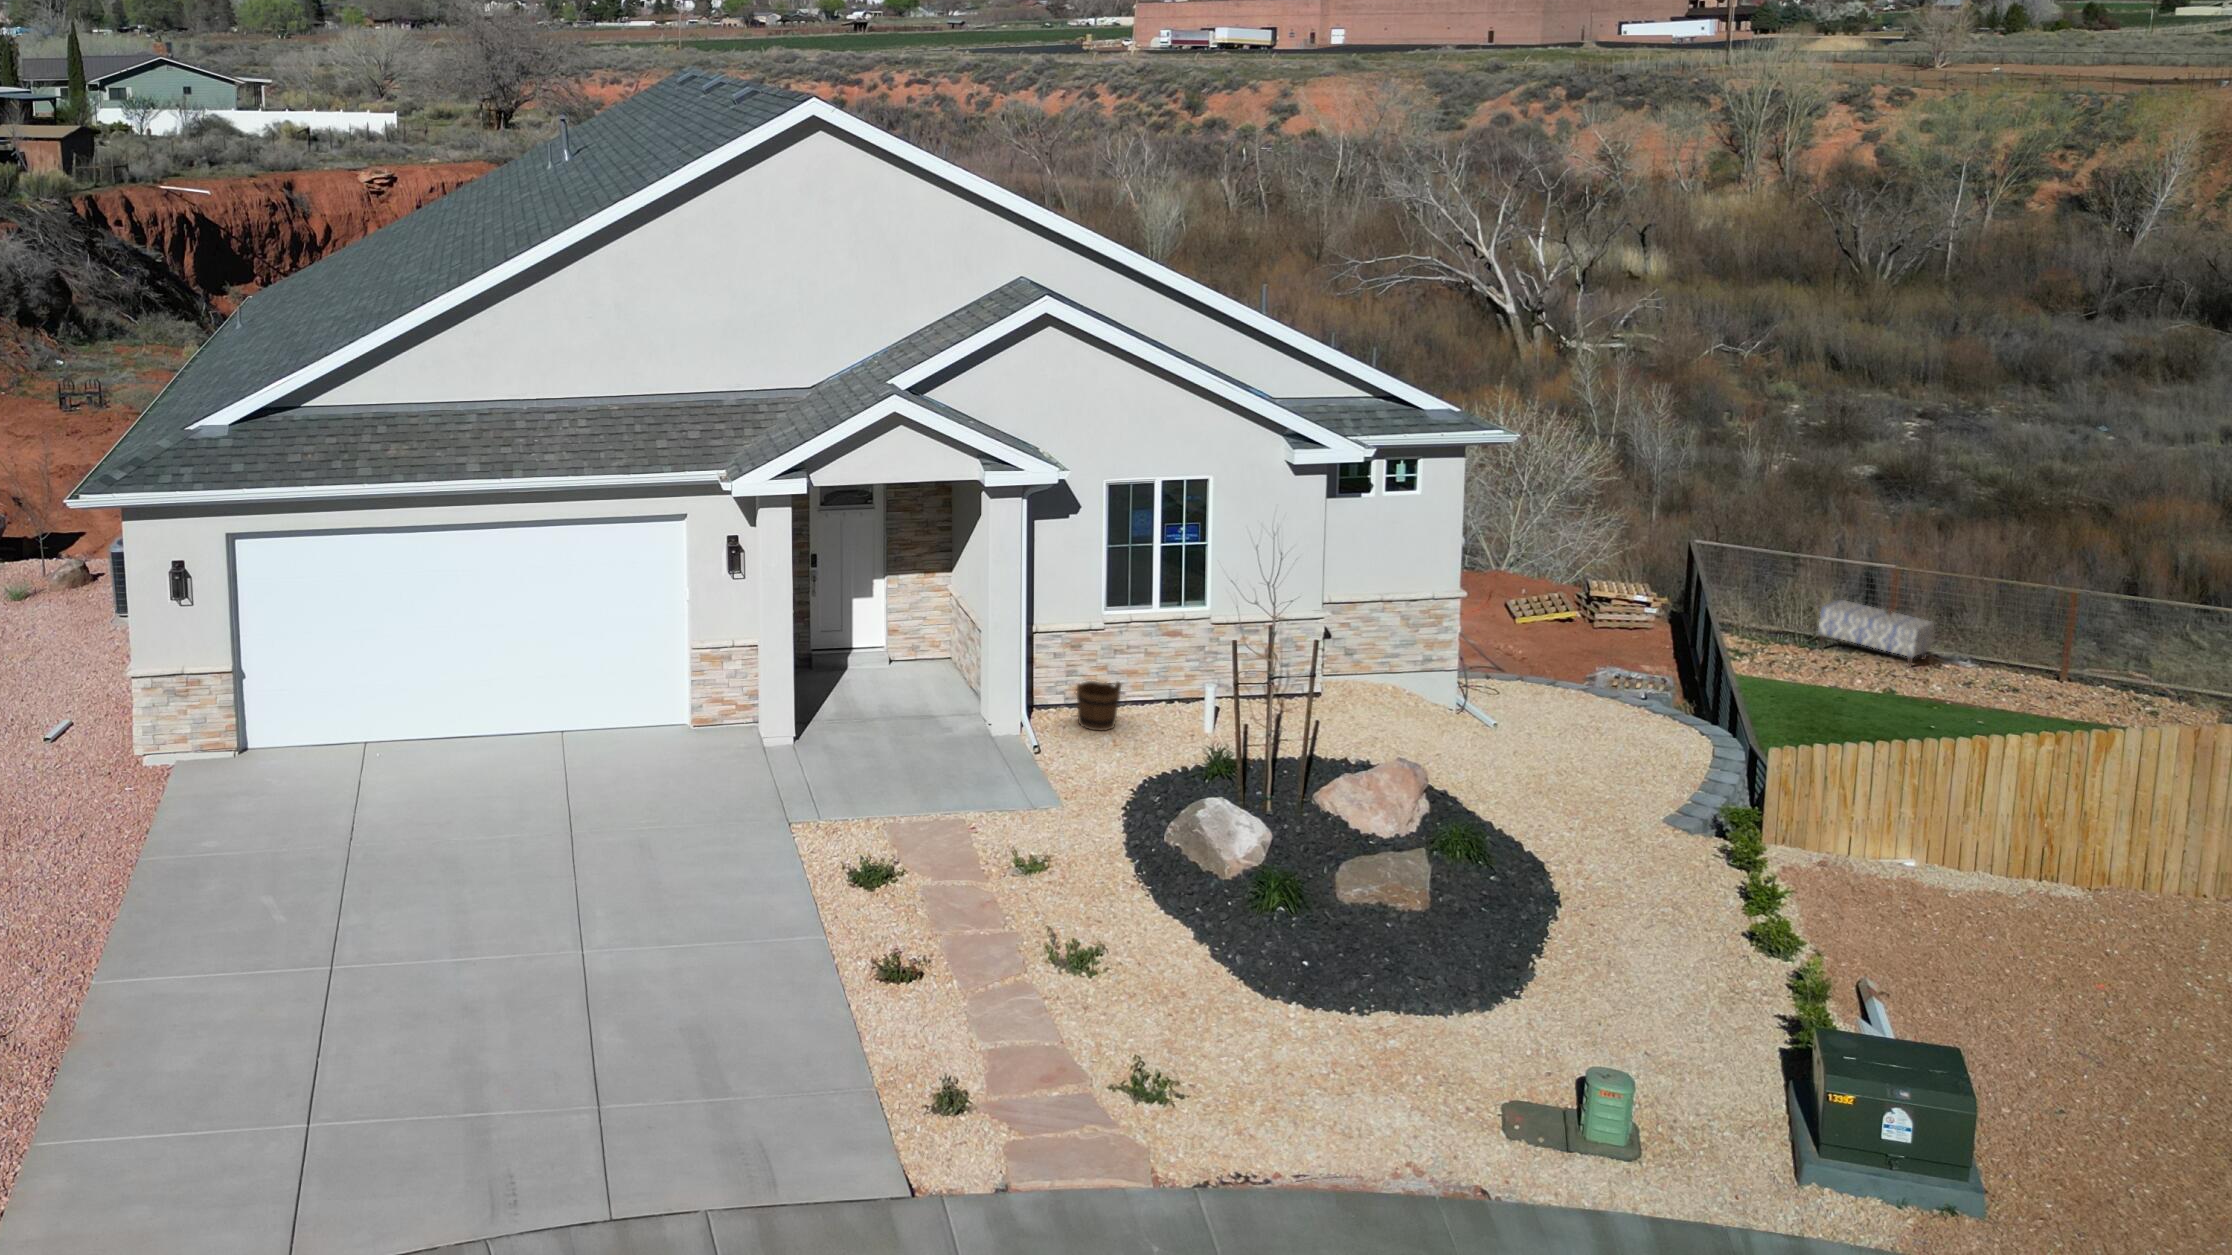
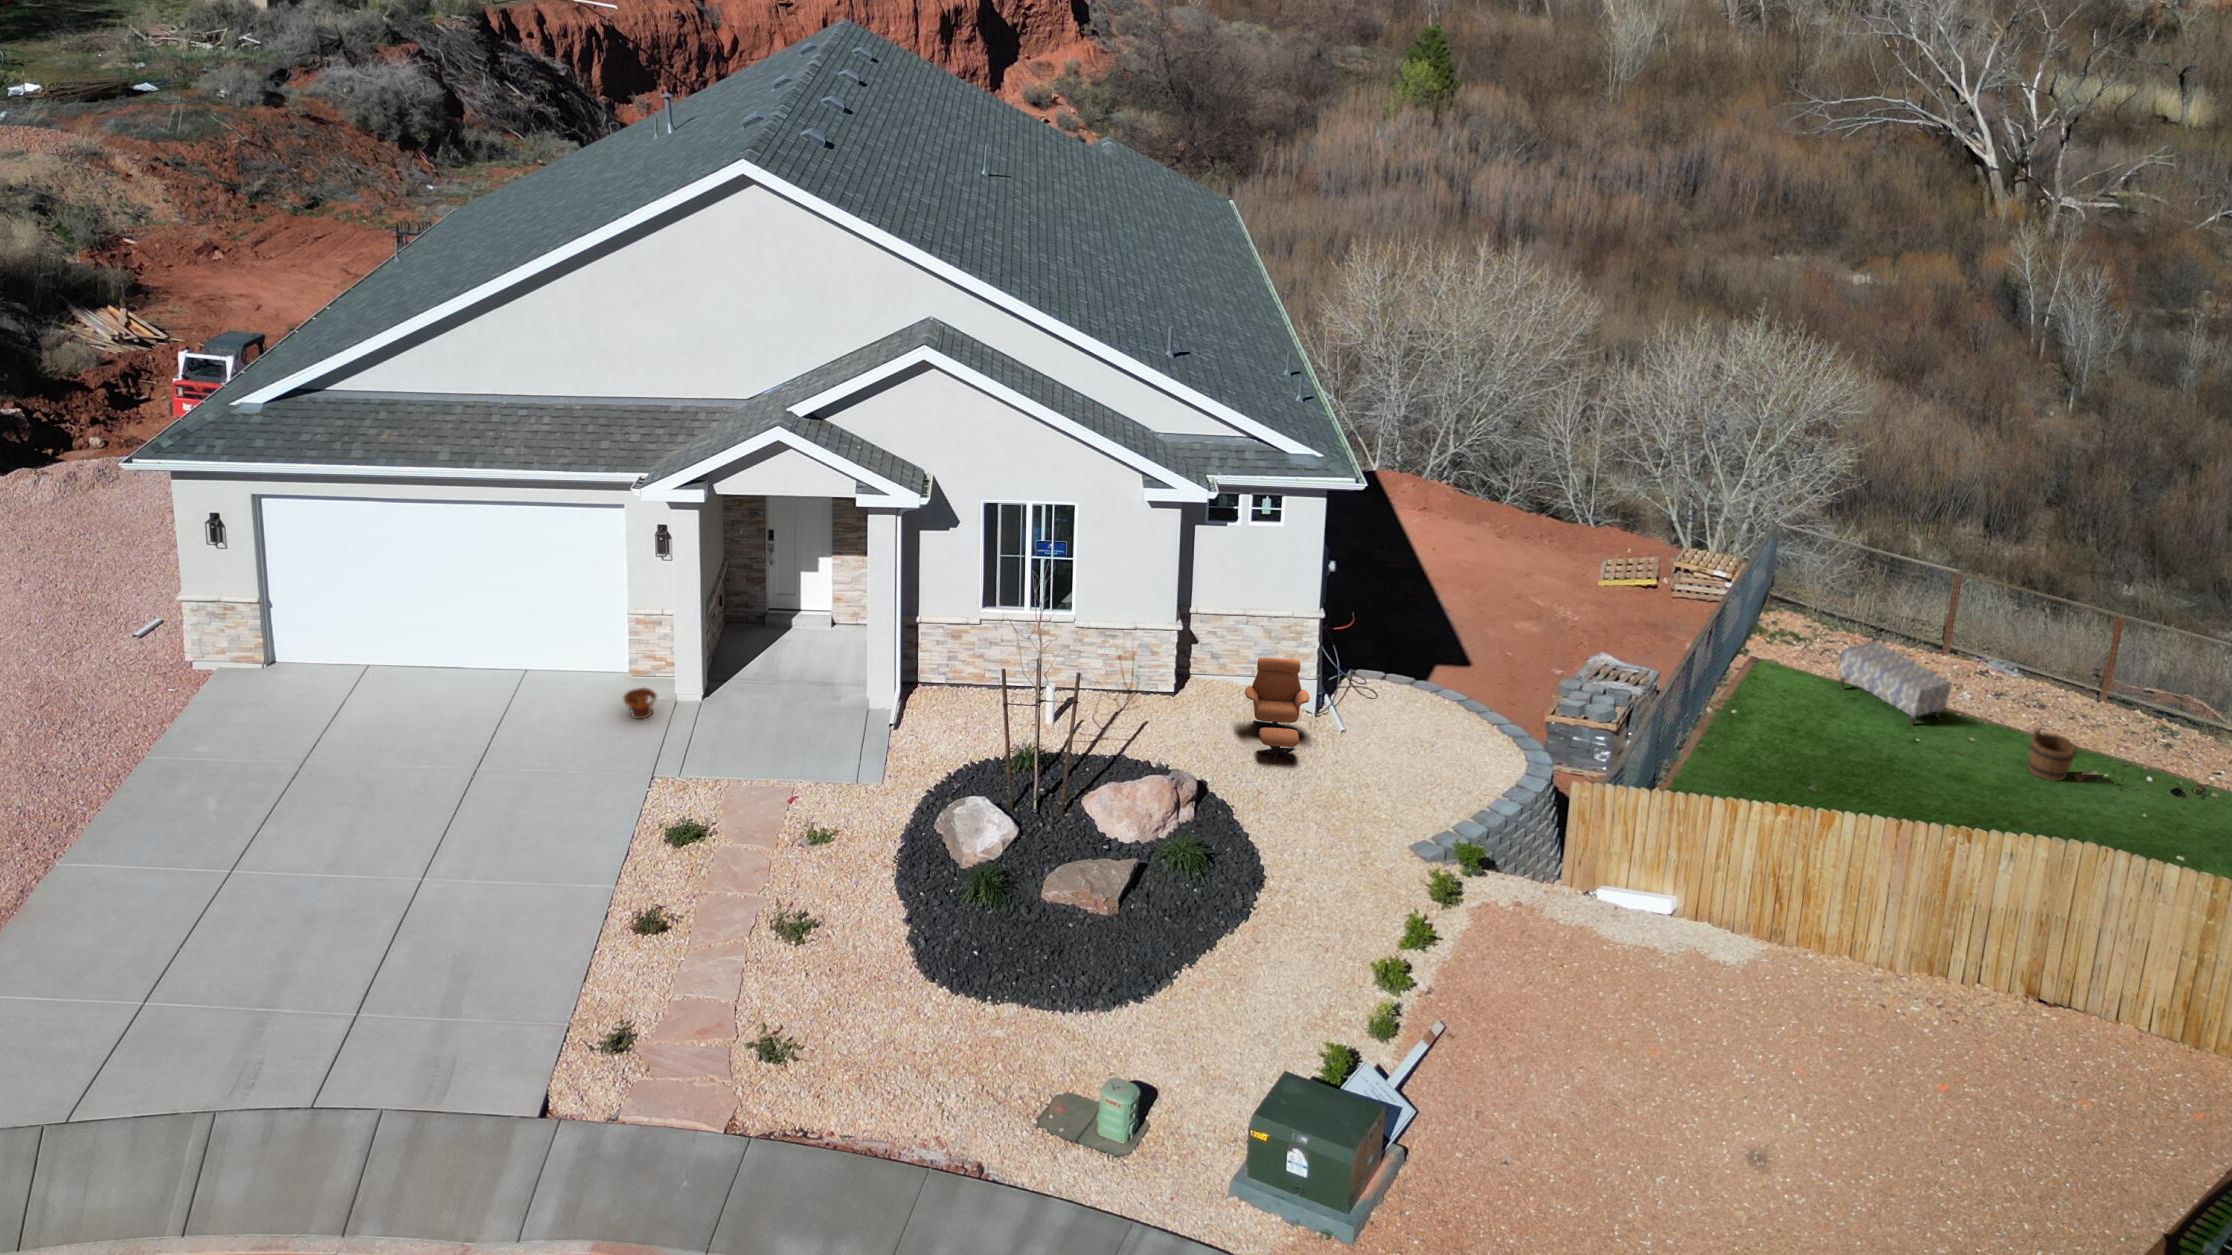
lounge chair: none [1377,630,1459,736] -> present [1245,657,1310,764]
bucket: present [1076,681,1121,731] -> present [2028,729,2078,781]
planter: none [722,729,761,765] -> present [623,688,657,719]

